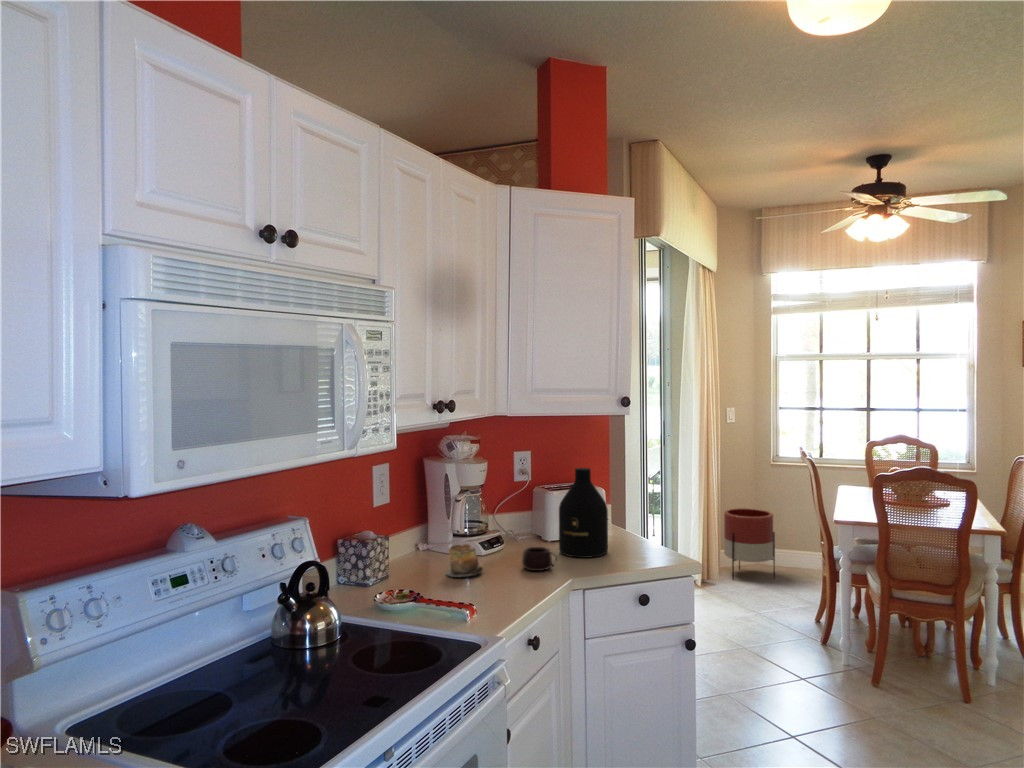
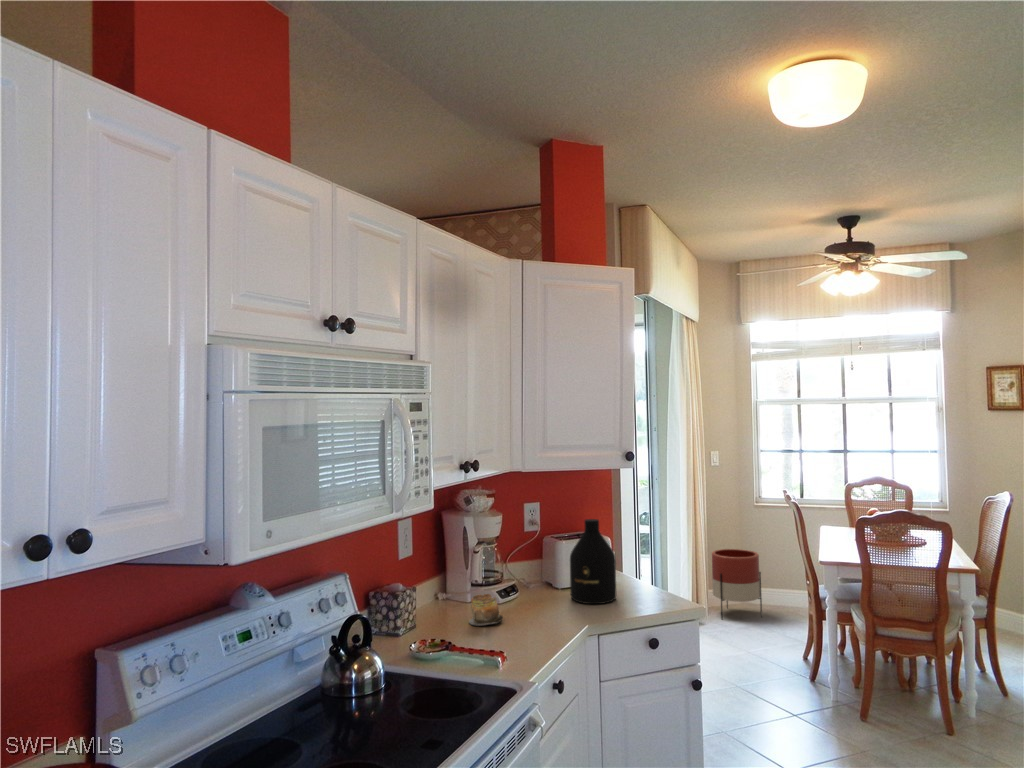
mug: present [522,547,556,571] -> none [539,595,572,618]

